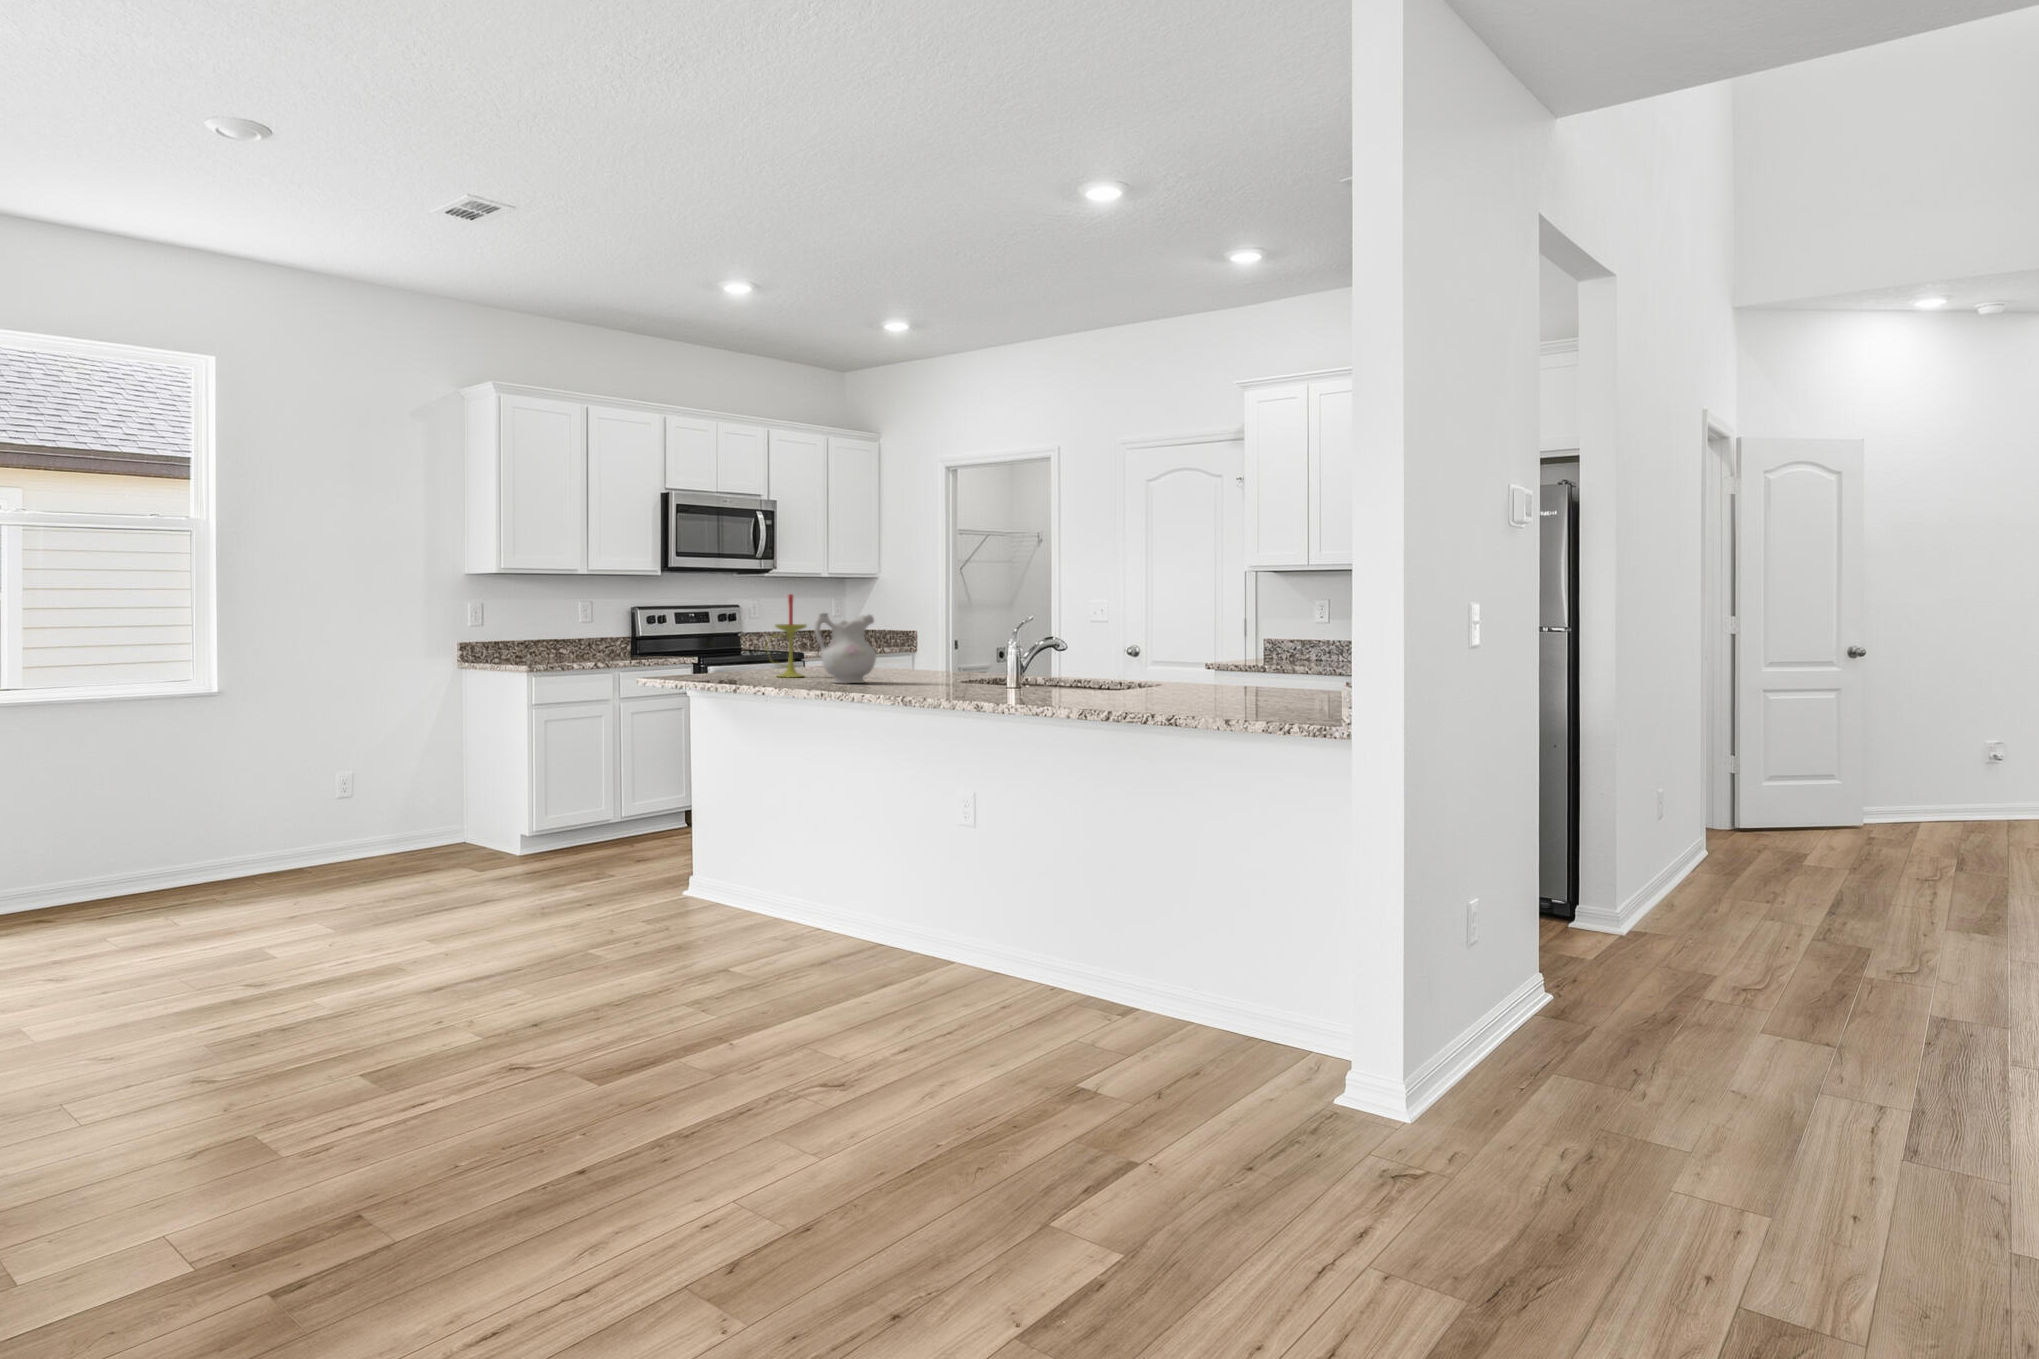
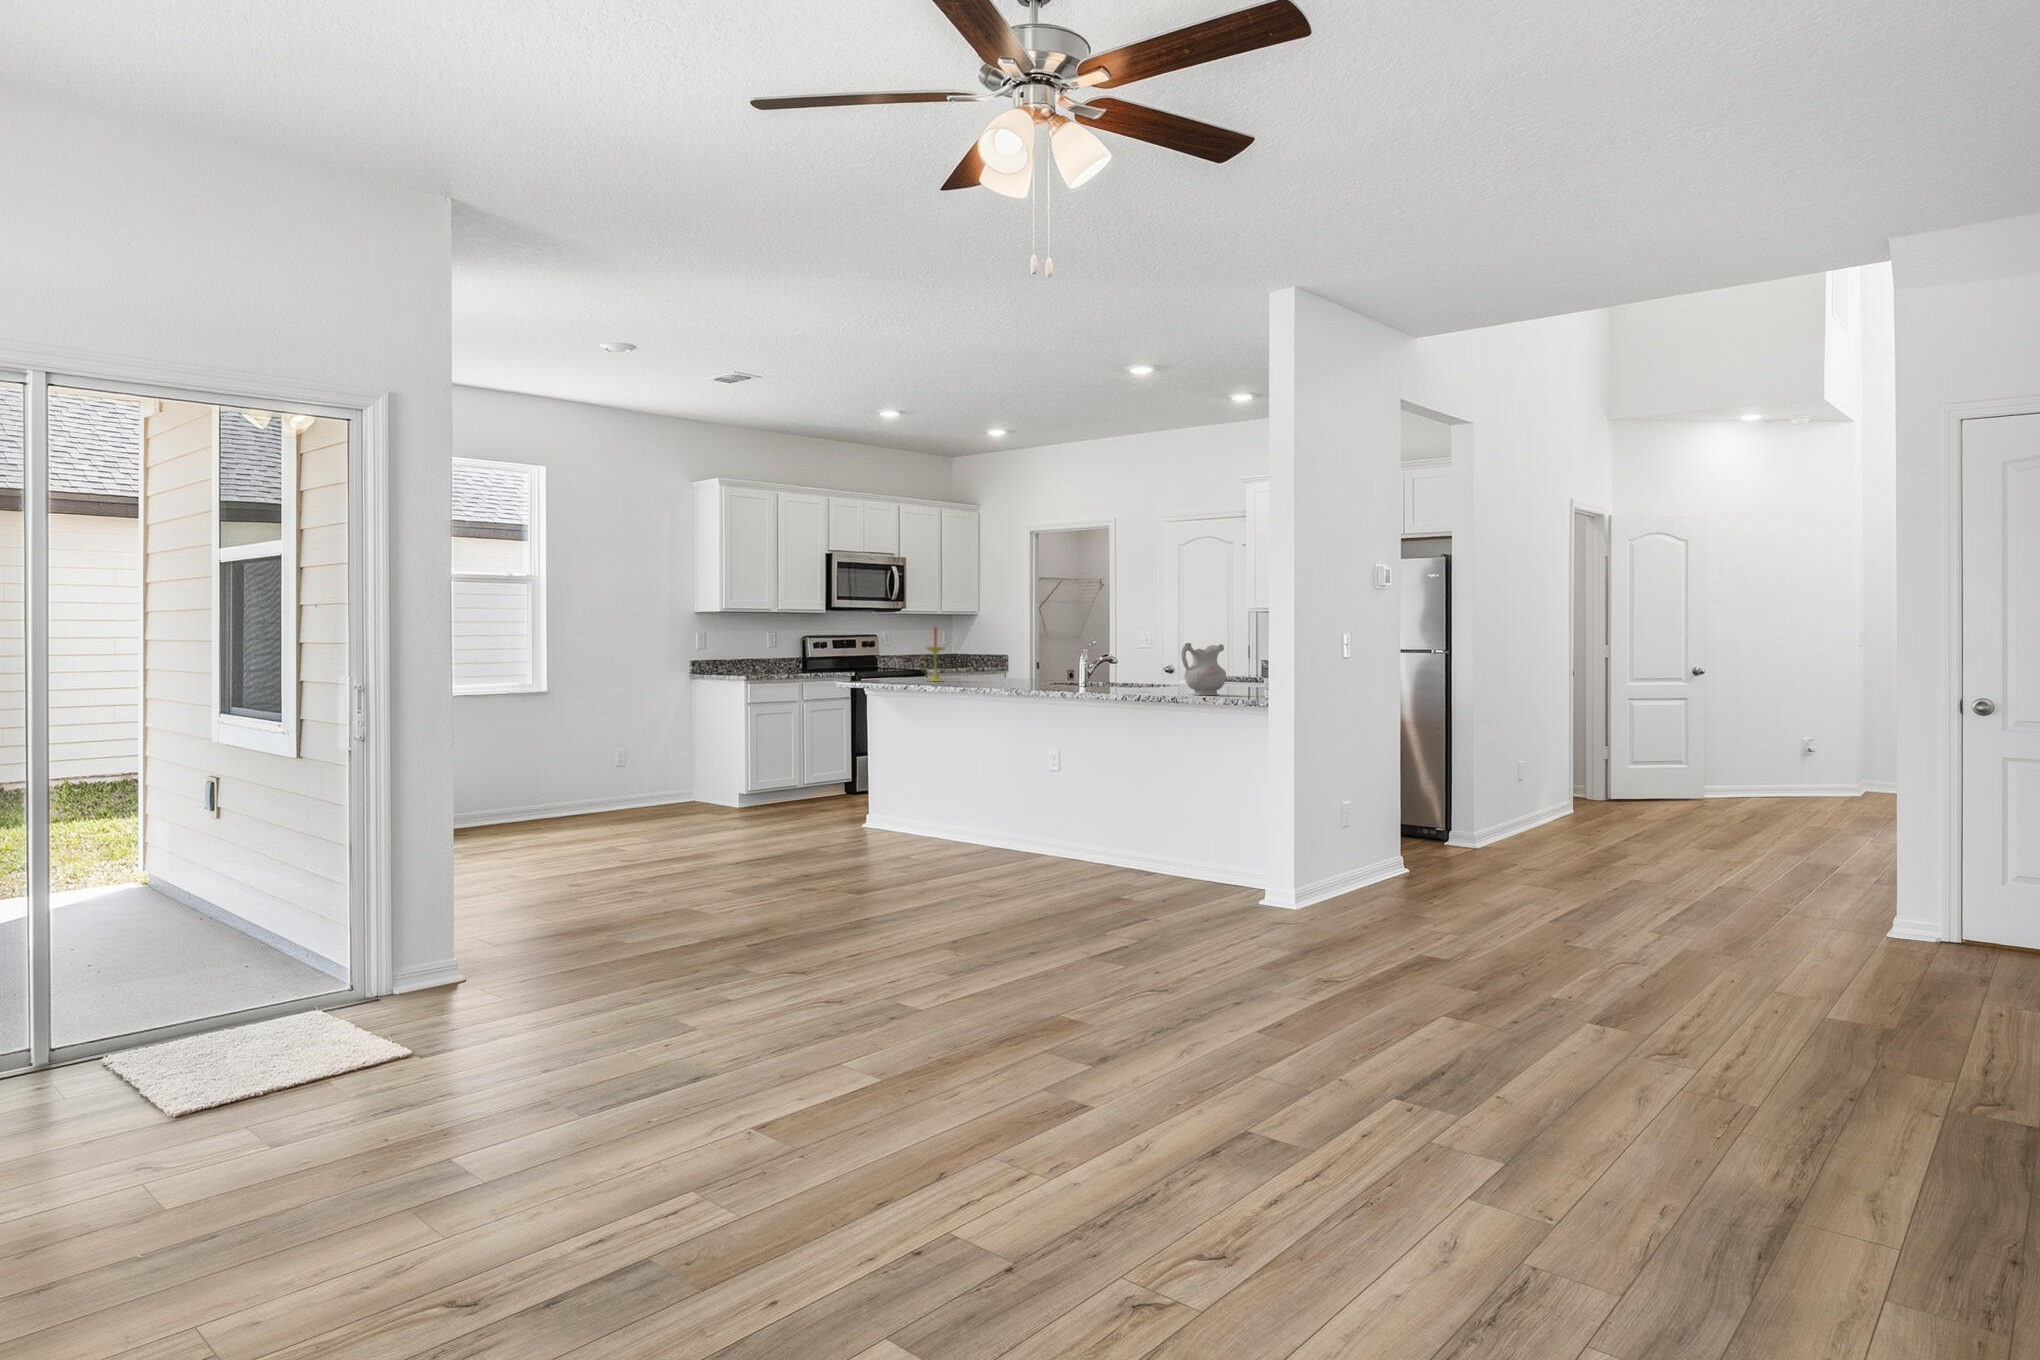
ceramic pitcher: present [814,613,876,683] -> present [1181,643,1226,695]

